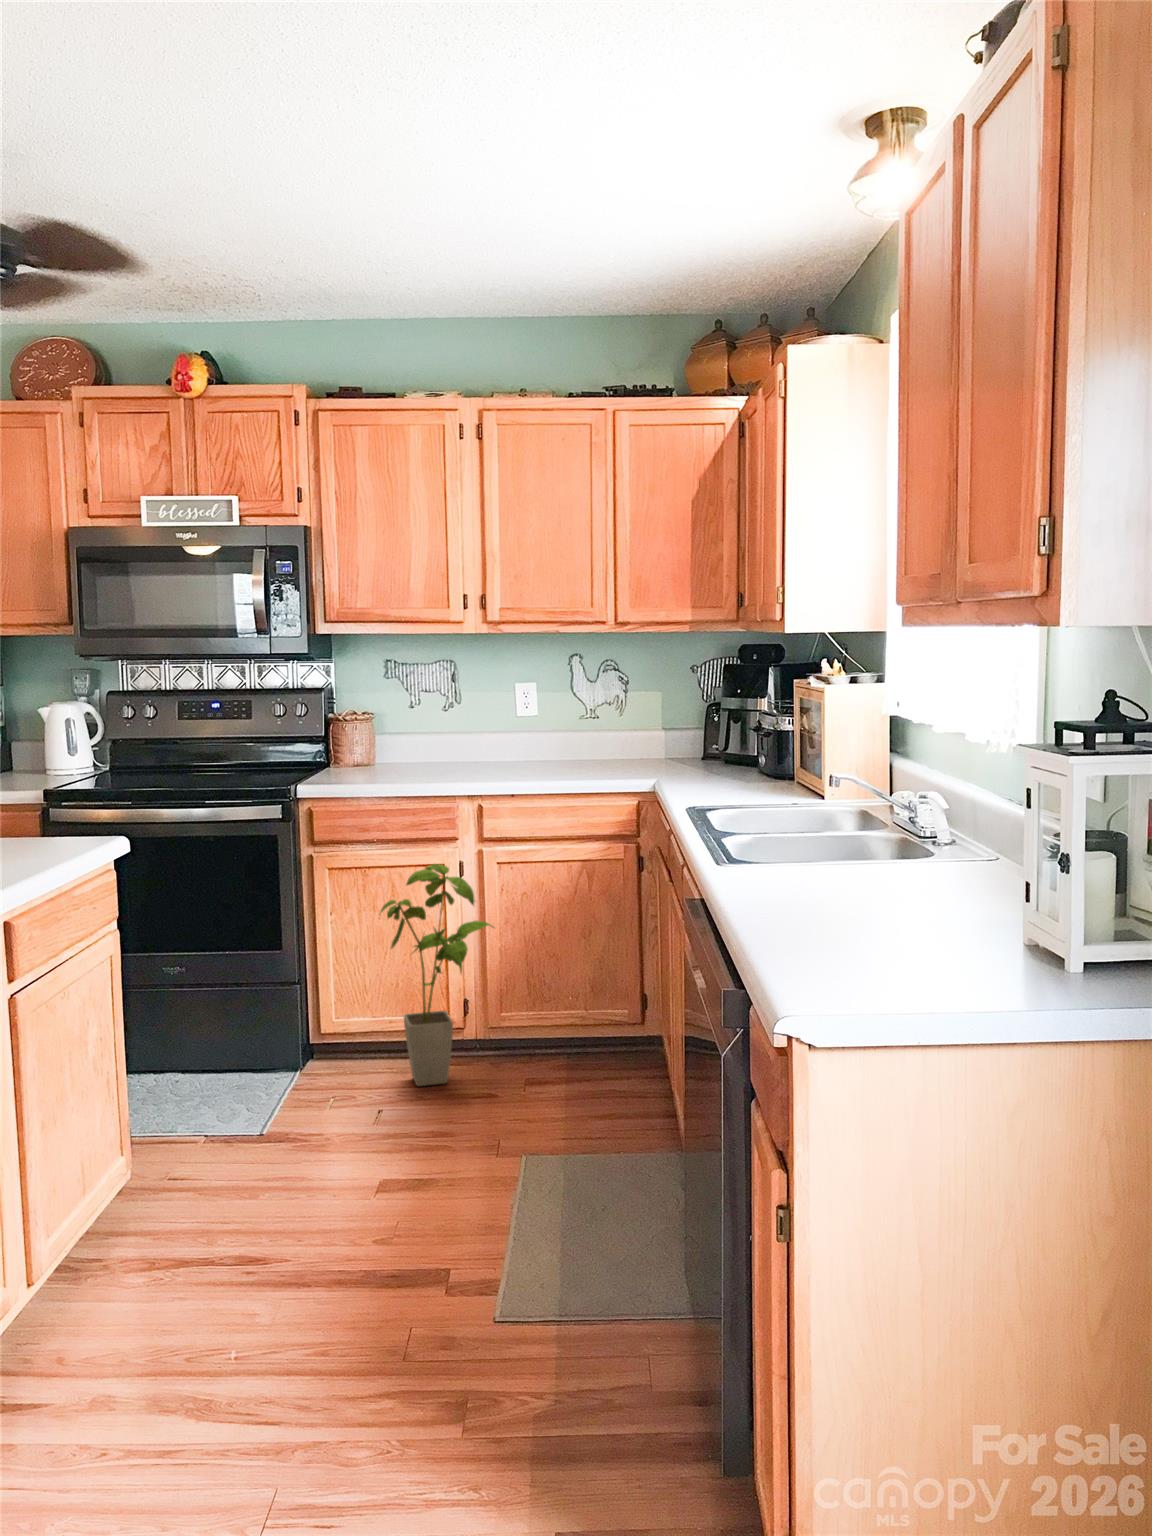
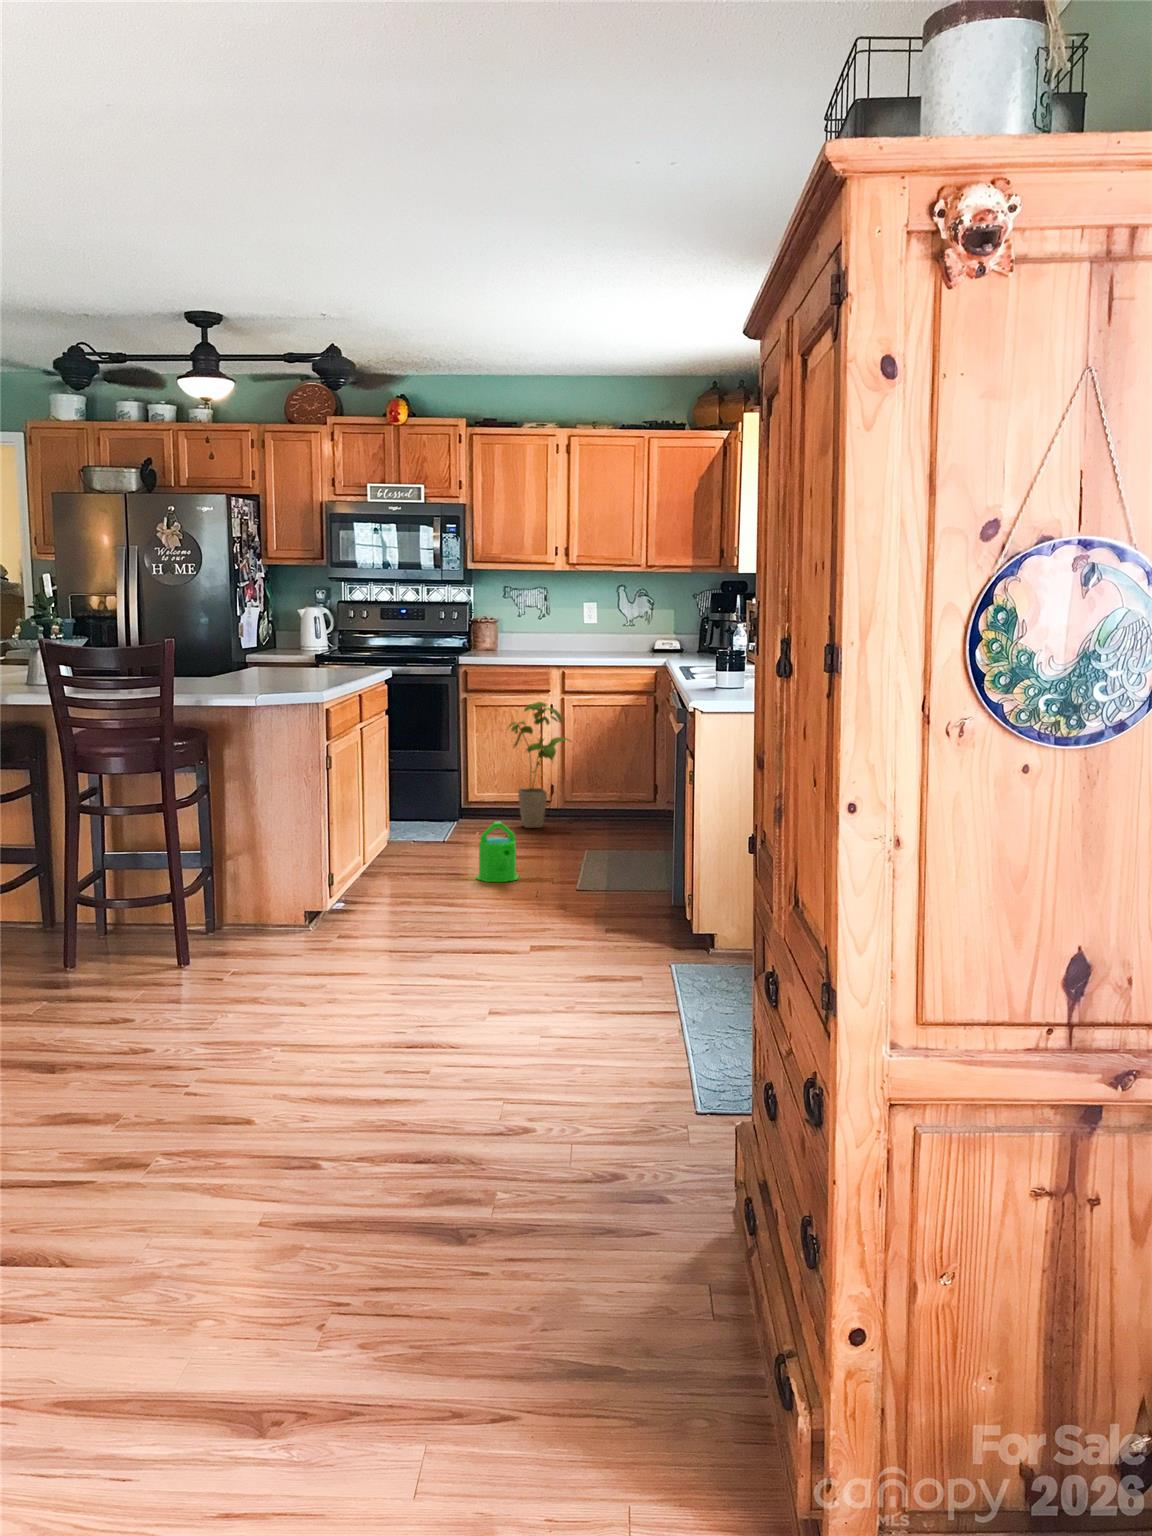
watering can: none [284,1154,378,1290] -> present [476,822,519,882]

